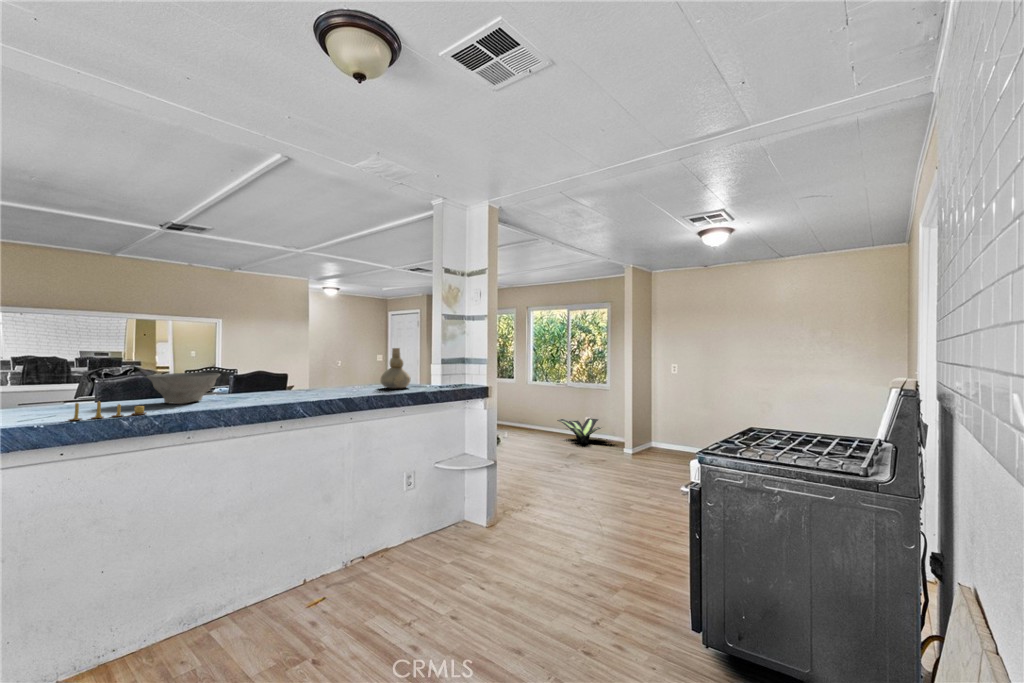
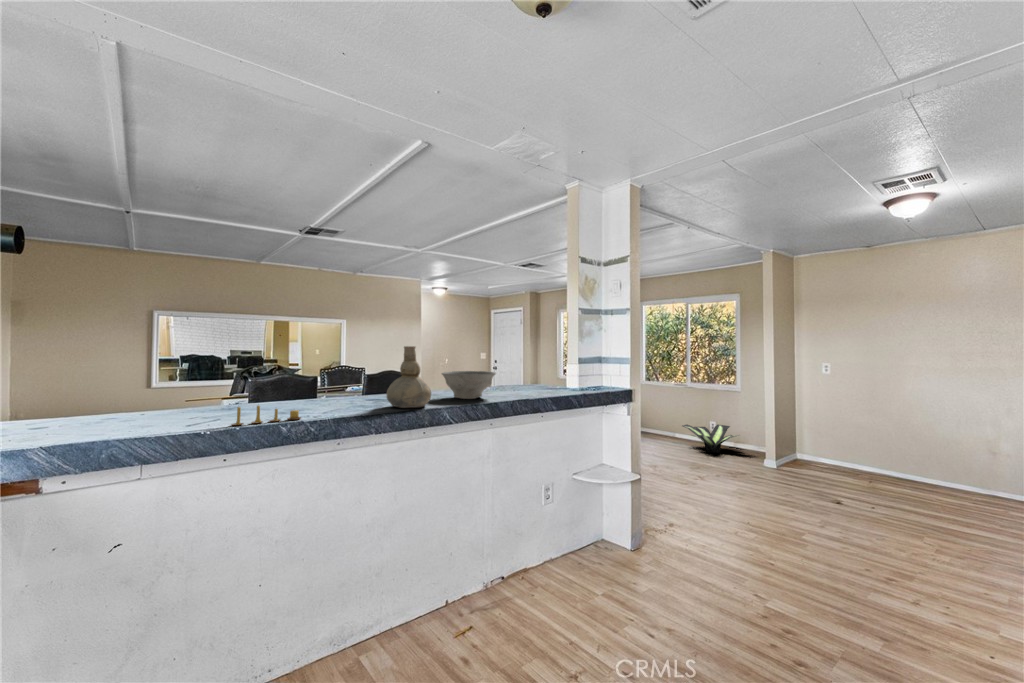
vase: present [380,348,411,388] -> present [387,346,431,408]
bowl: present [147,373,220,404] -> present [442,371,496,399]

